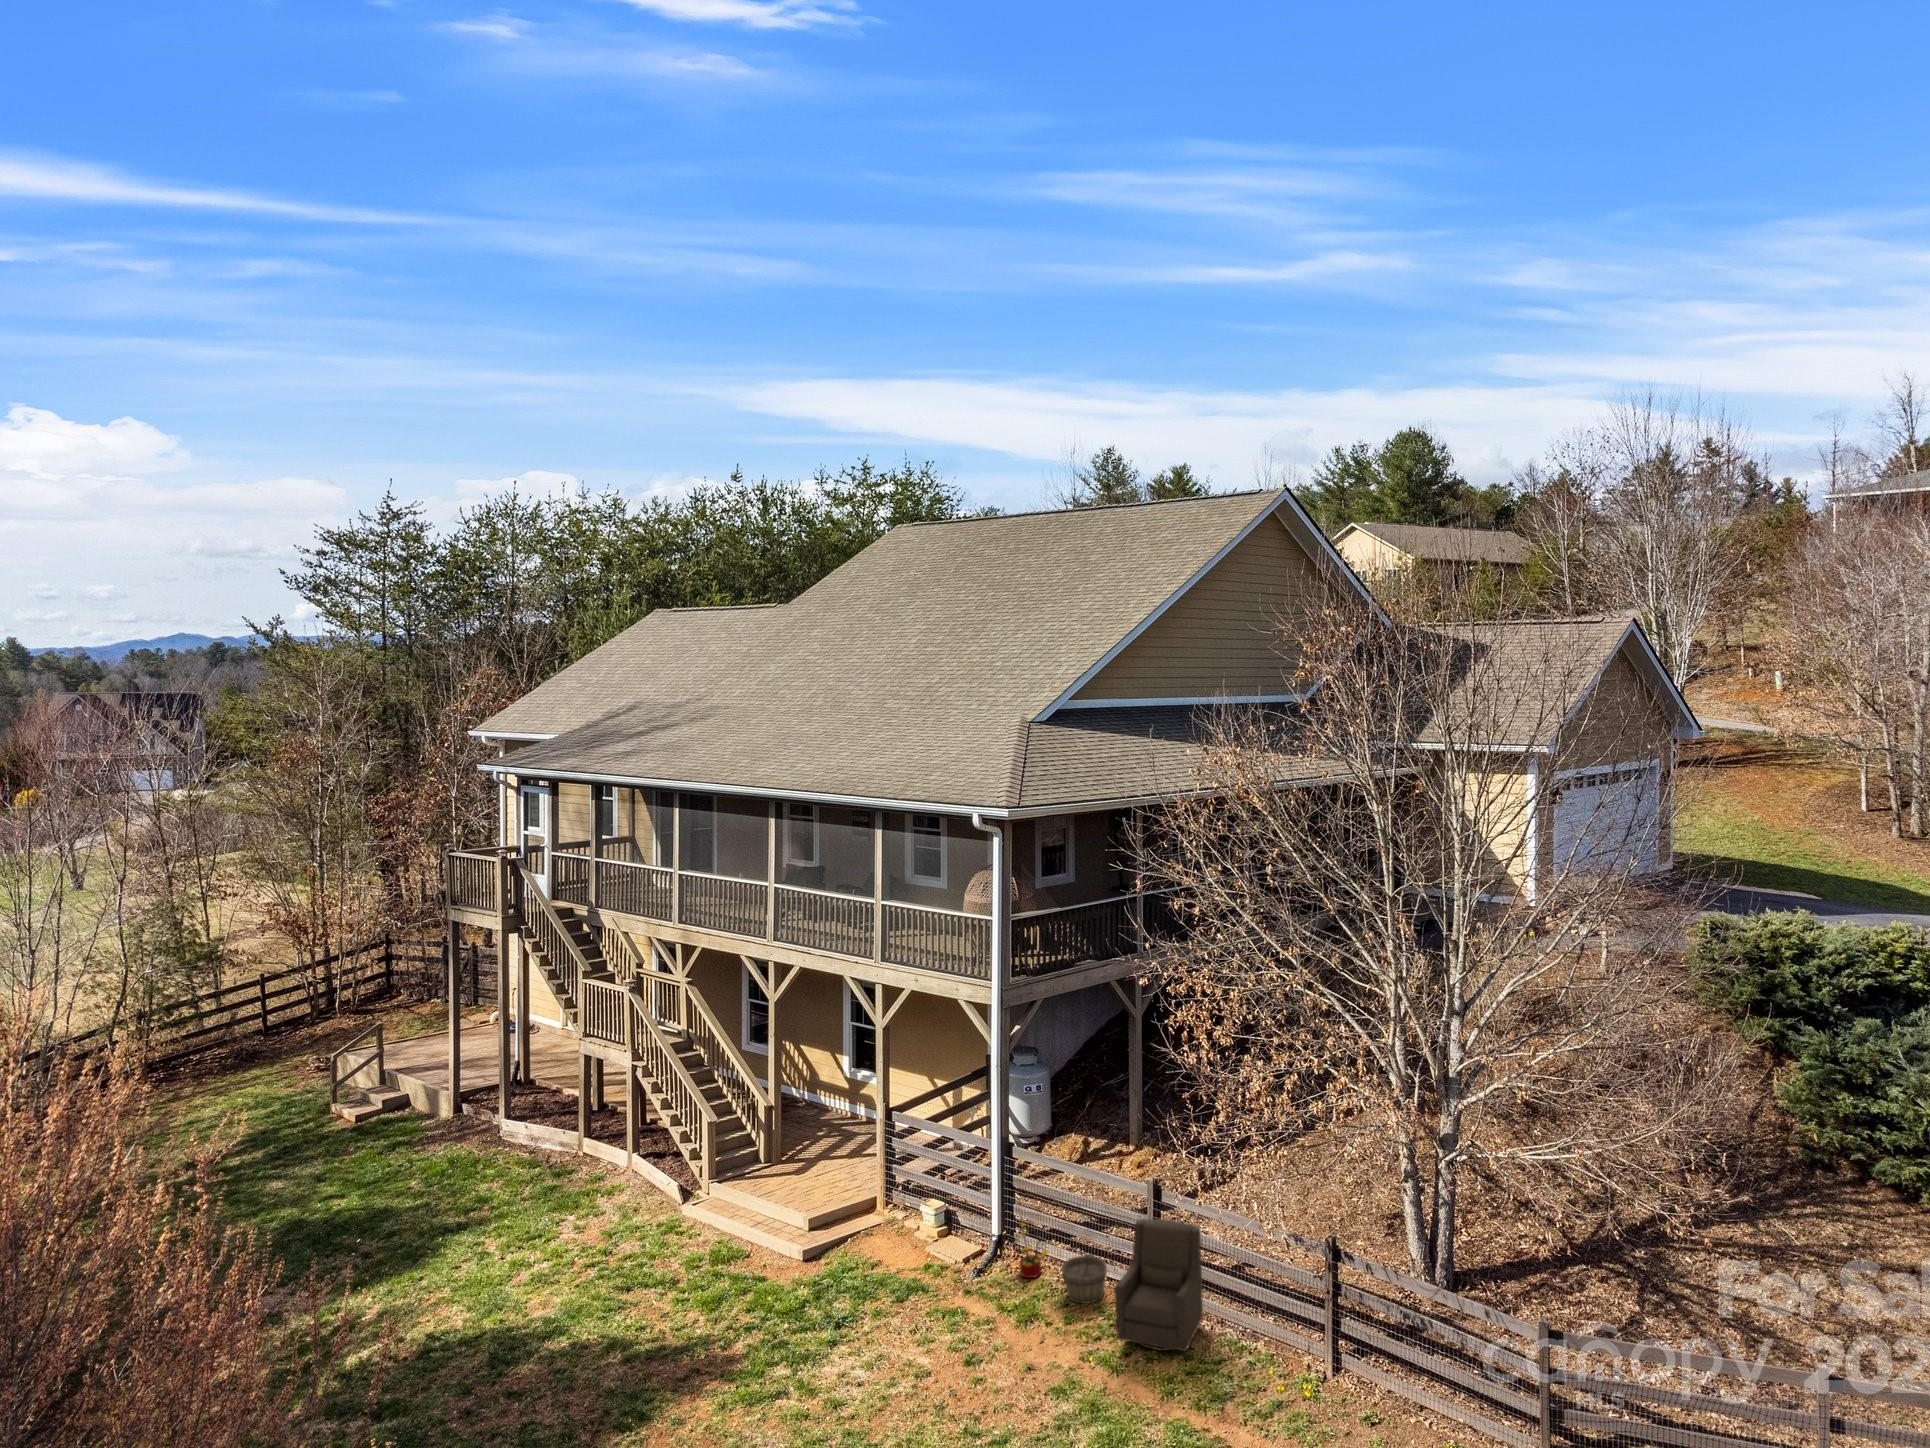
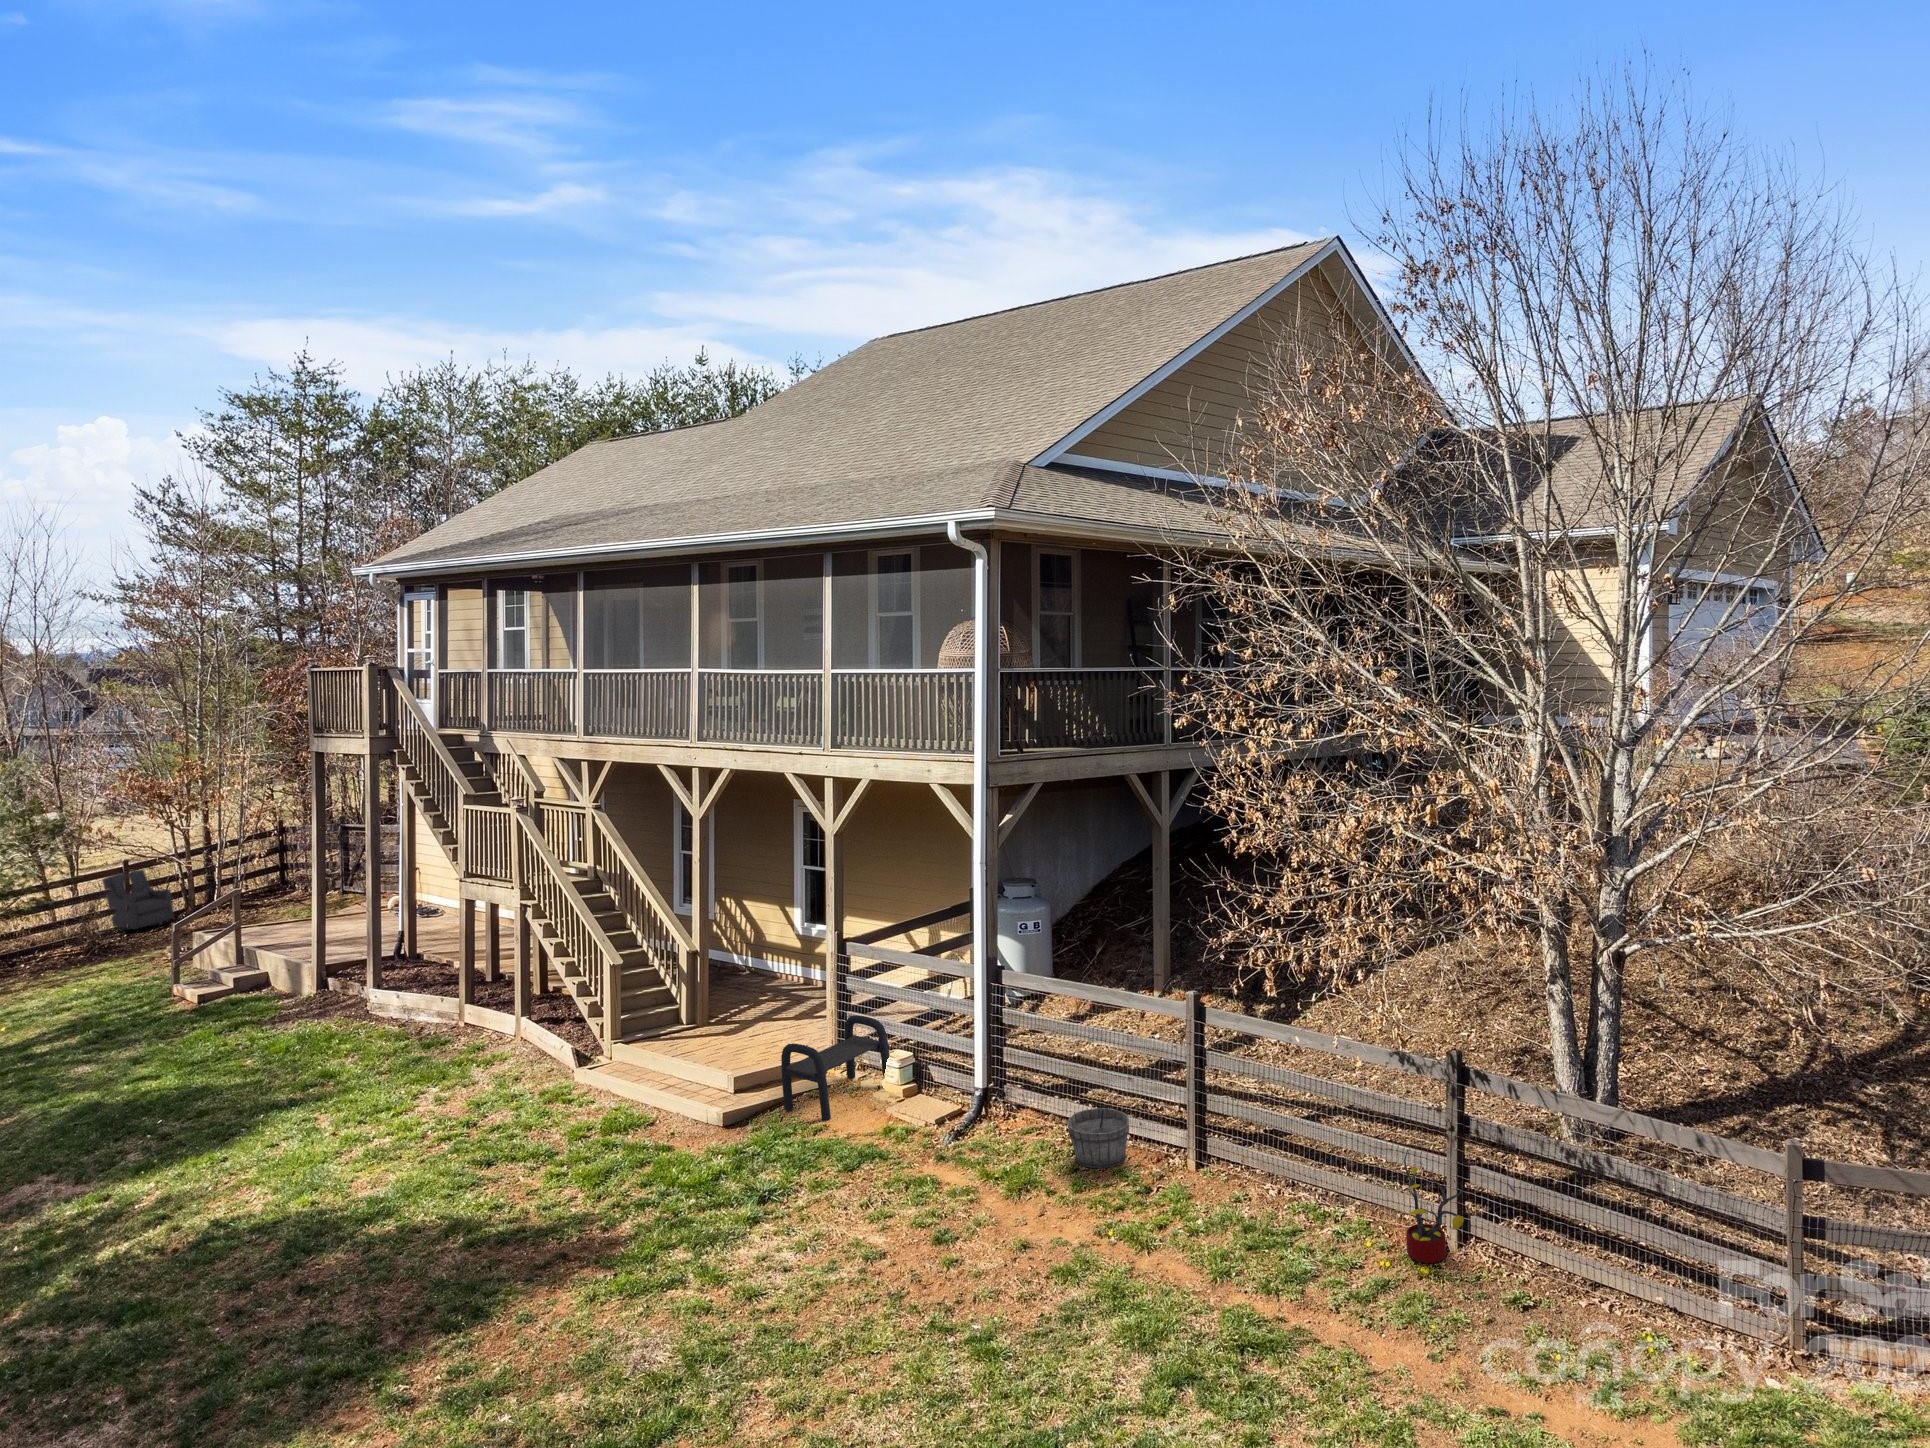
bench: none [846,1168,929,1256] -> present [781,1015,889,1121]
chair: present [1114,1219,1203,1351] -> present [102,869,174,932]
decorative plant: present [1020,1223,1048,1278] -> present [1404,1150,1464,1263]

